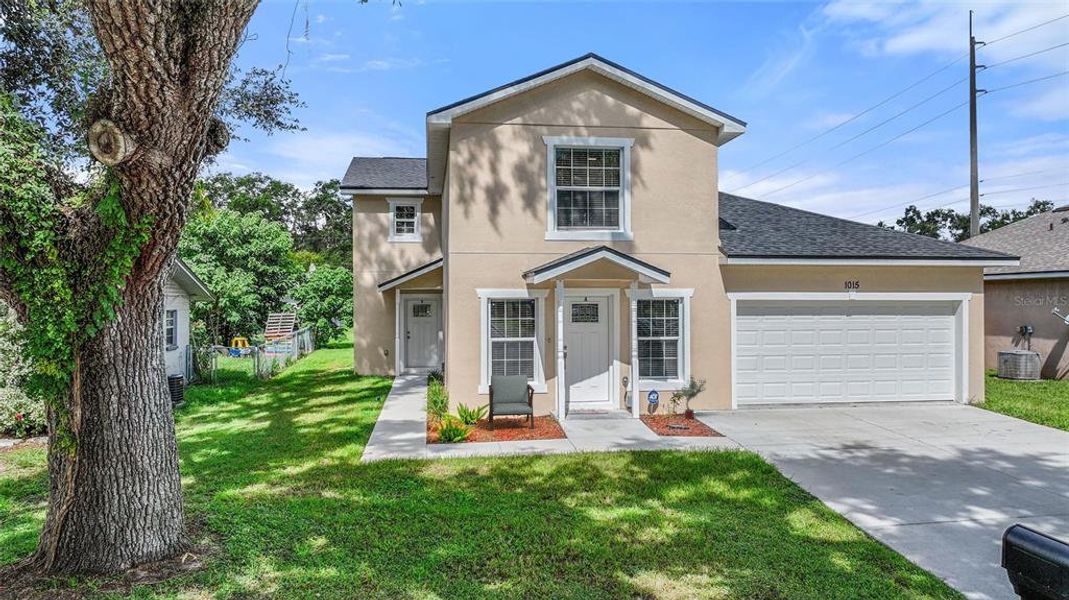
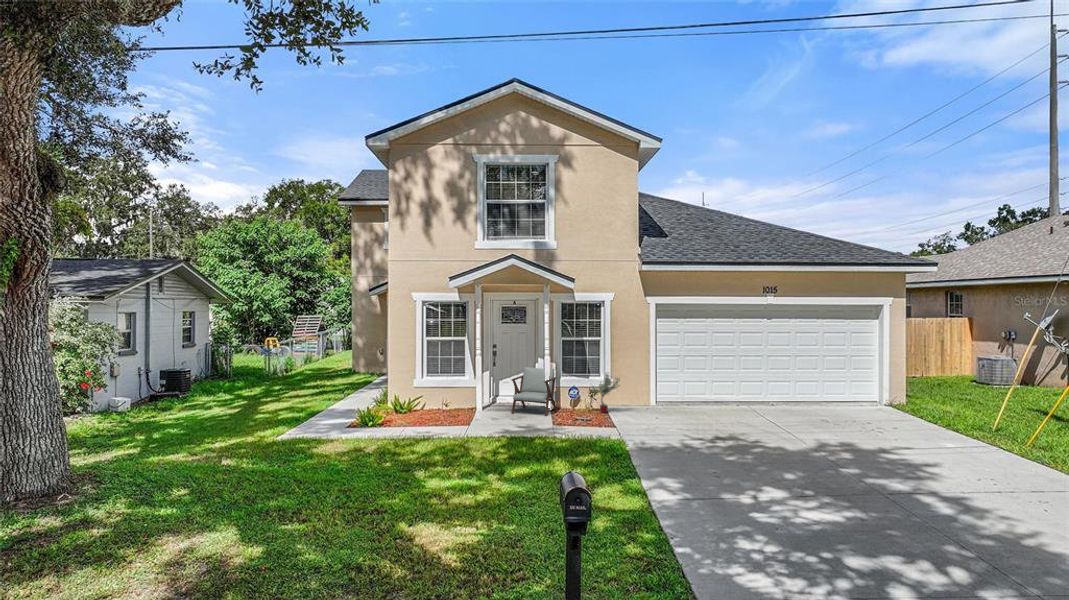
lounge chair: present [488,375,534,431] -> present [511,367,557,416]

